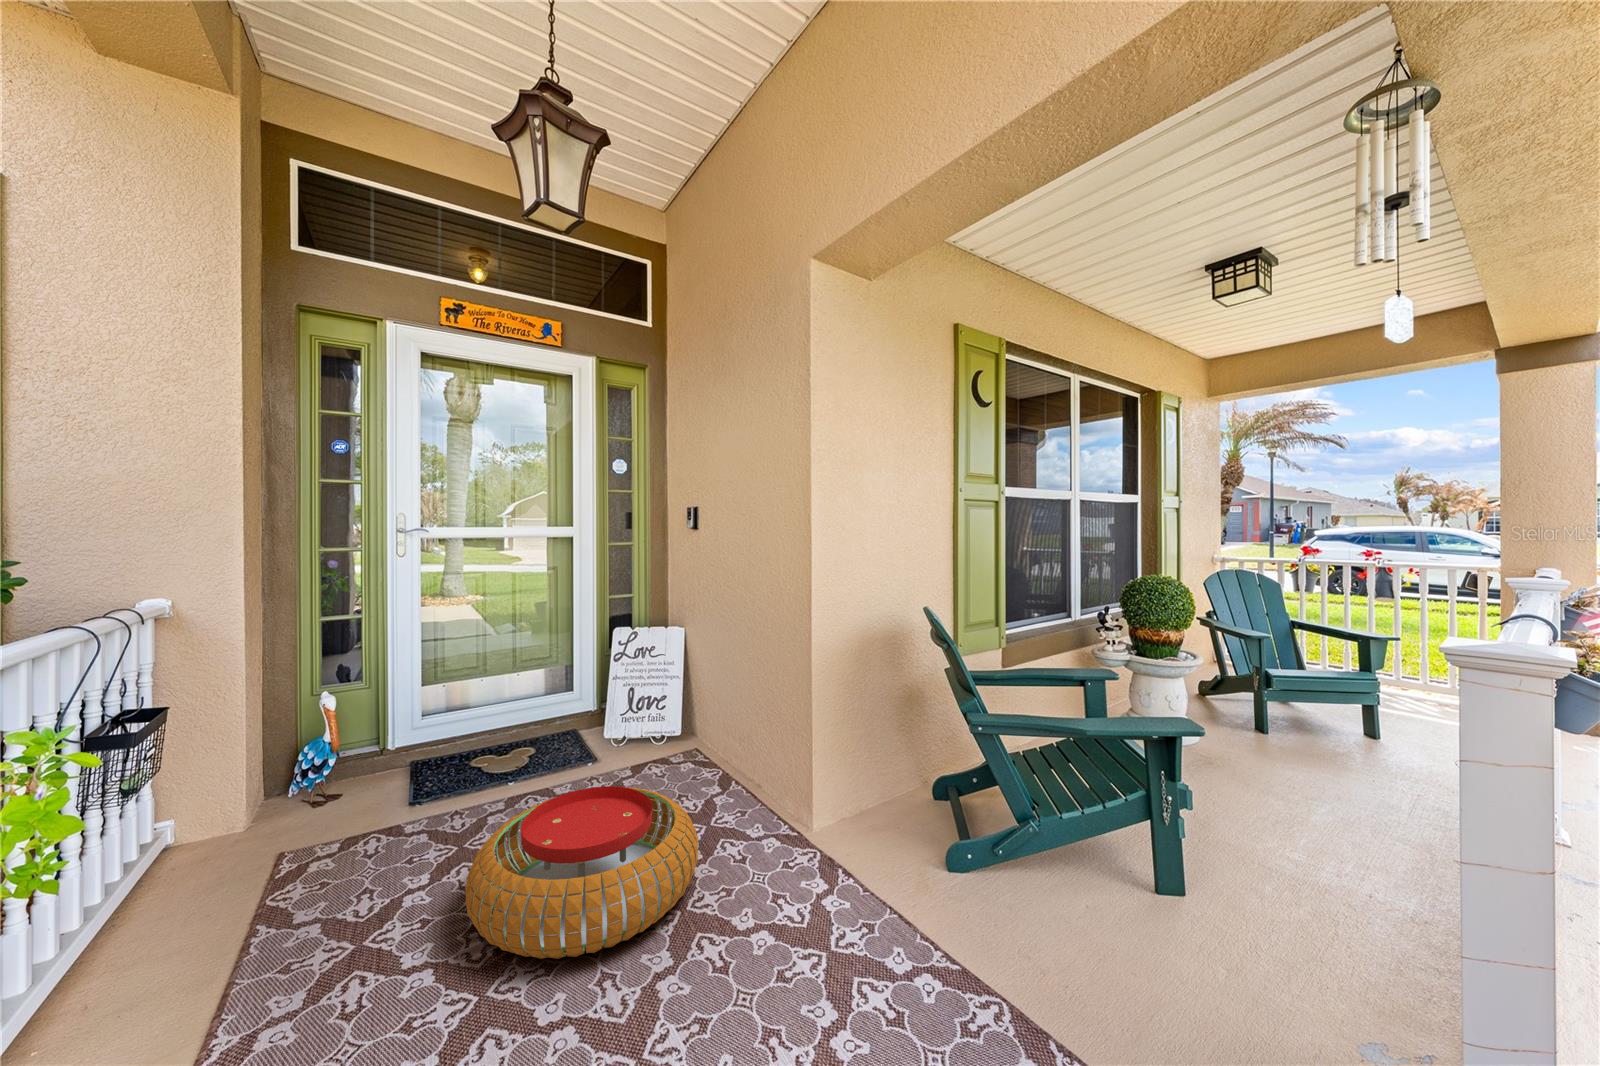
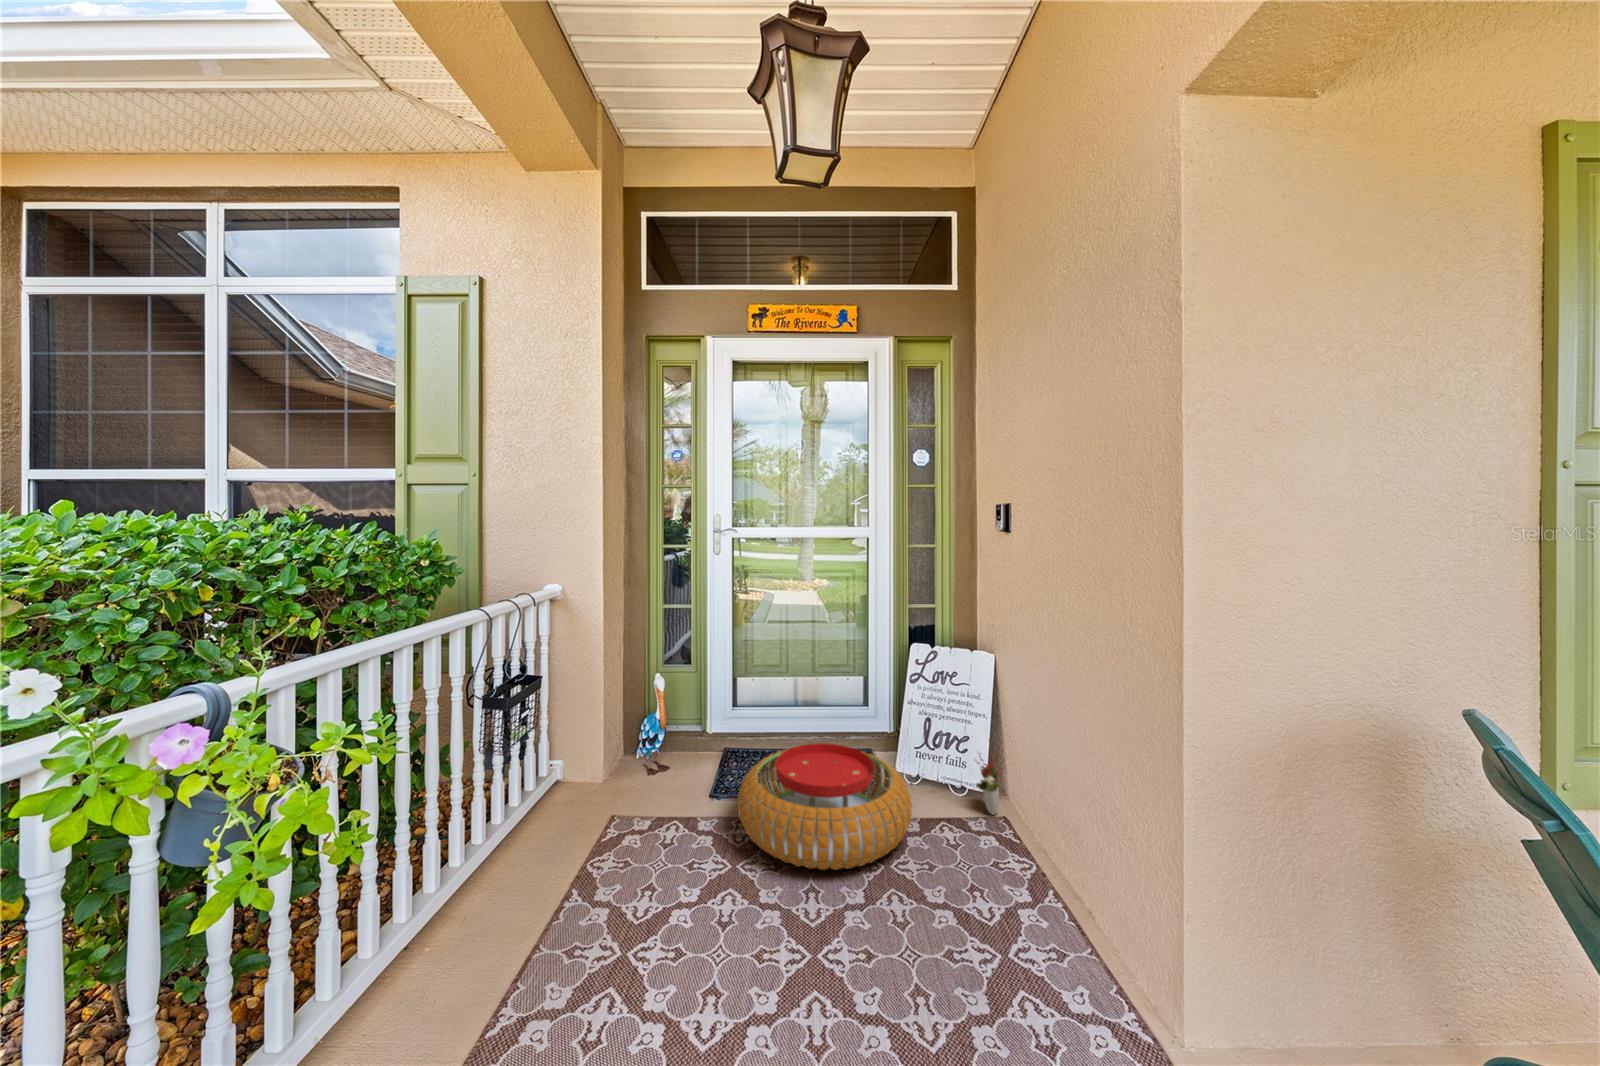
decorative plant: none [743,751,773,815] -> present [976,753,1003,815]

